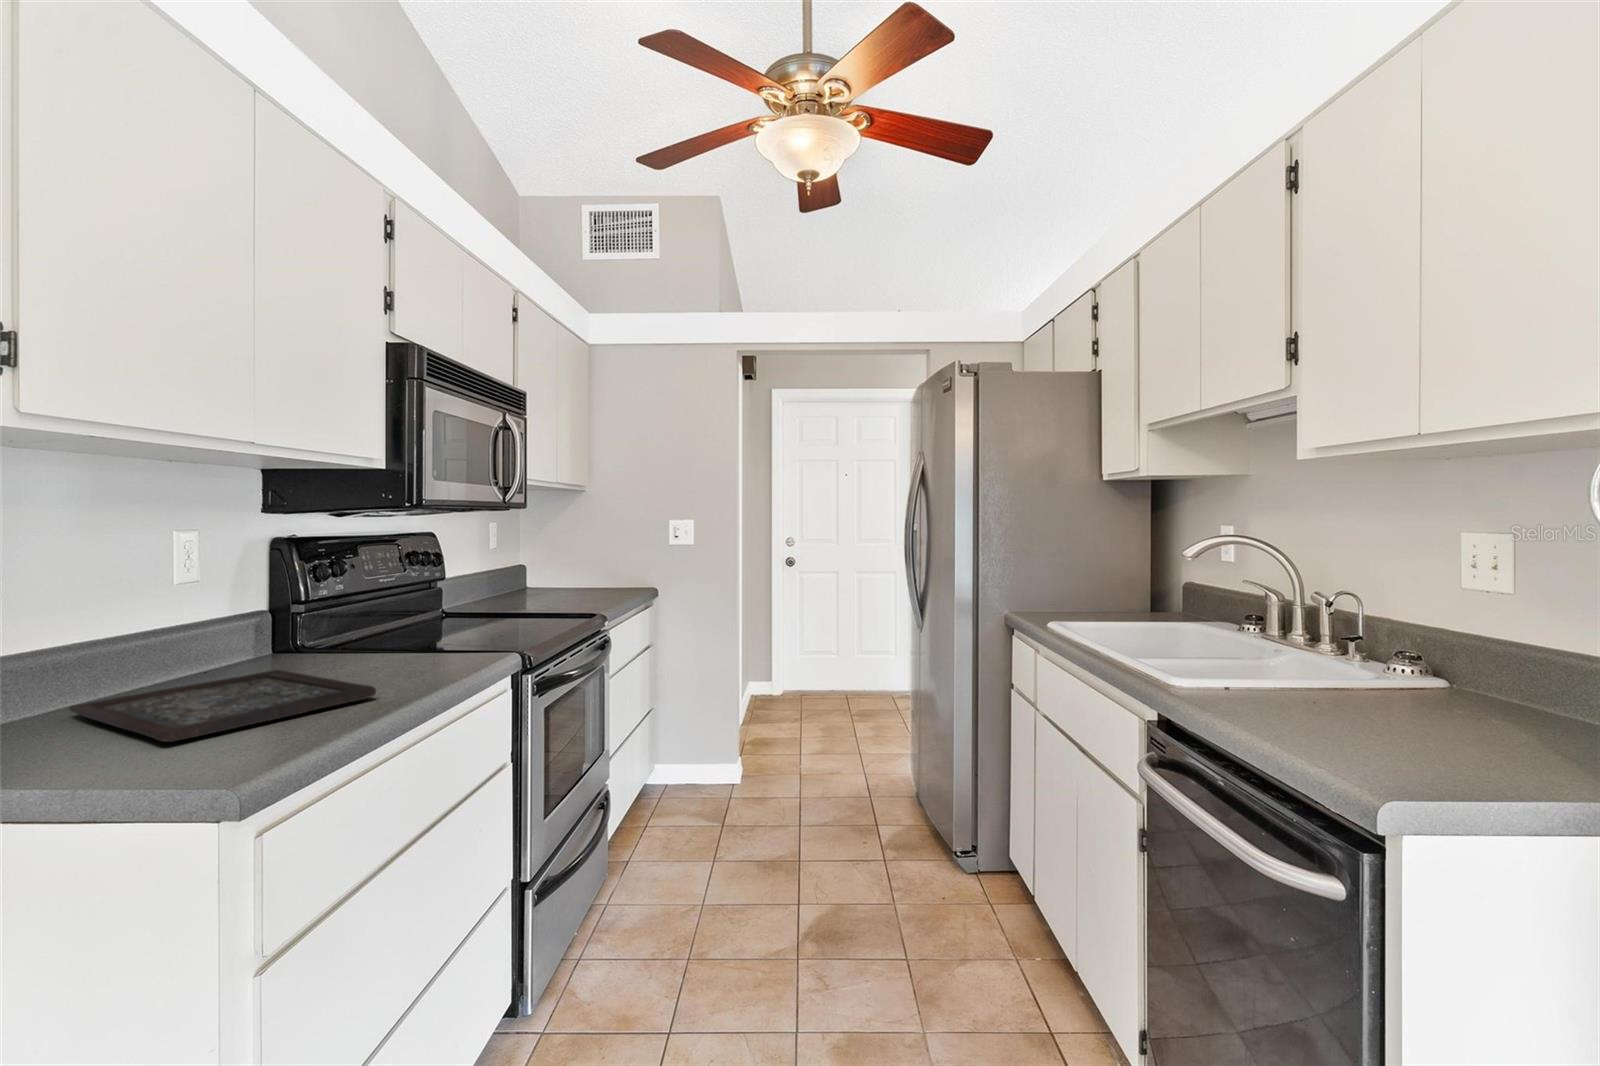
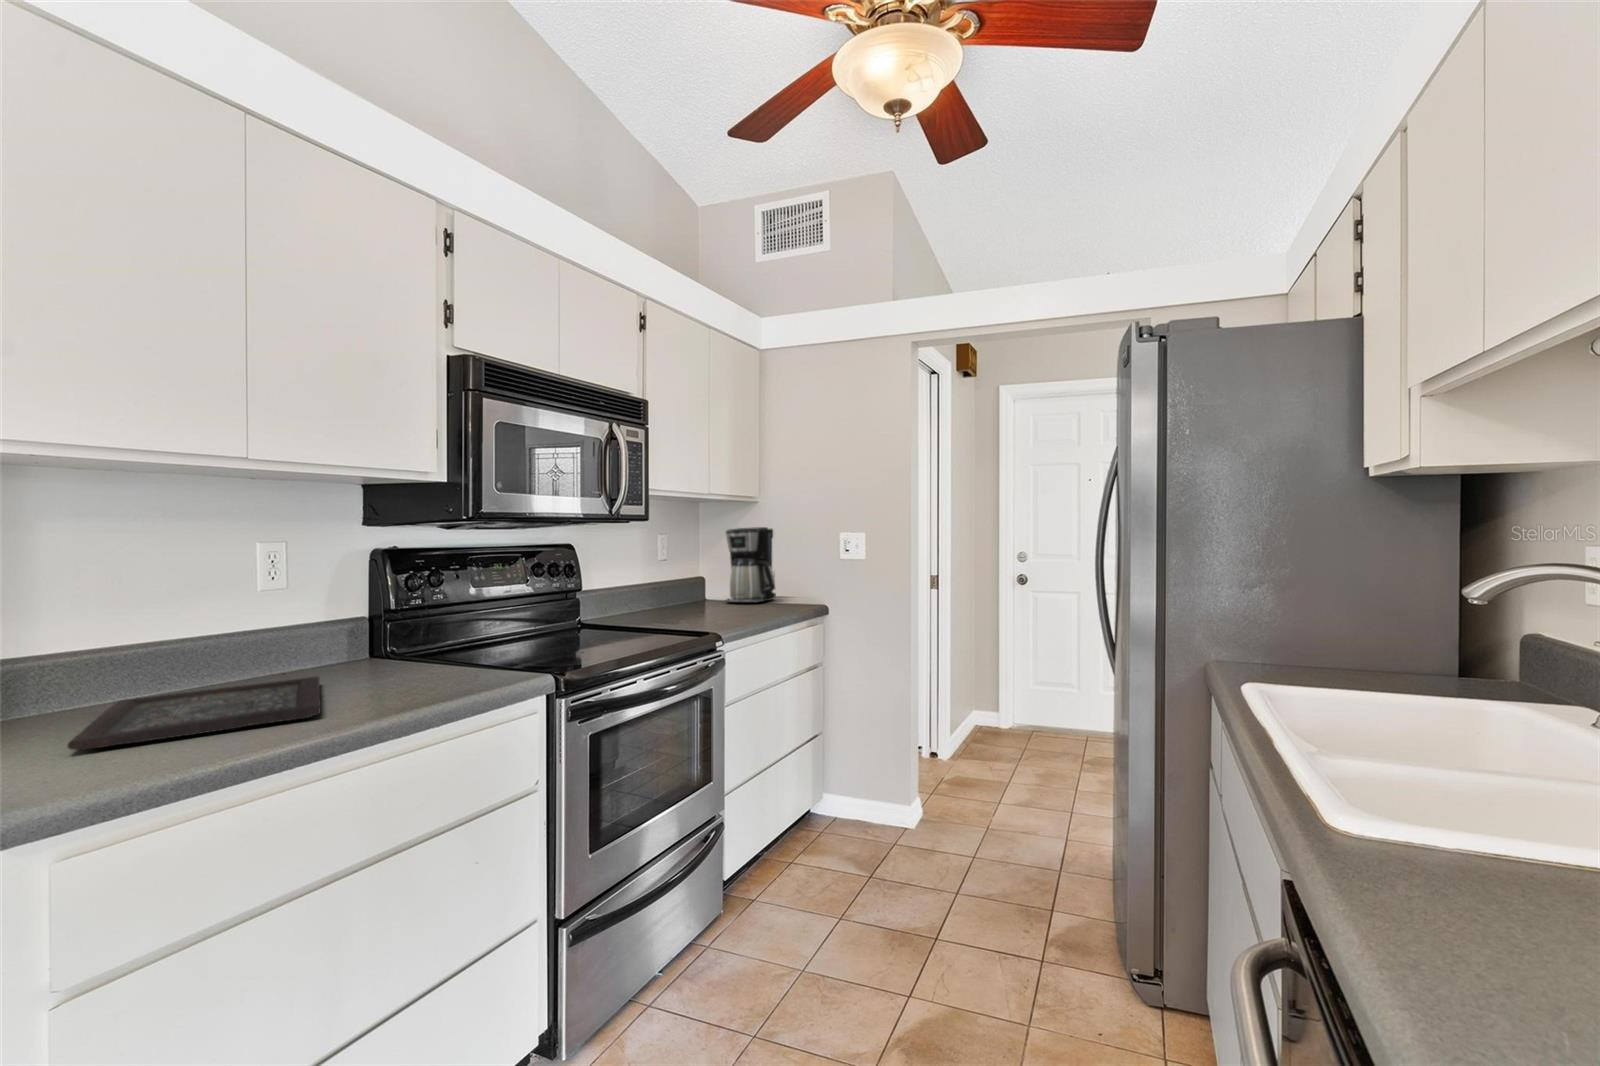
coffee maker: none [557,518,609,591] -> present [726,527,776,603]

